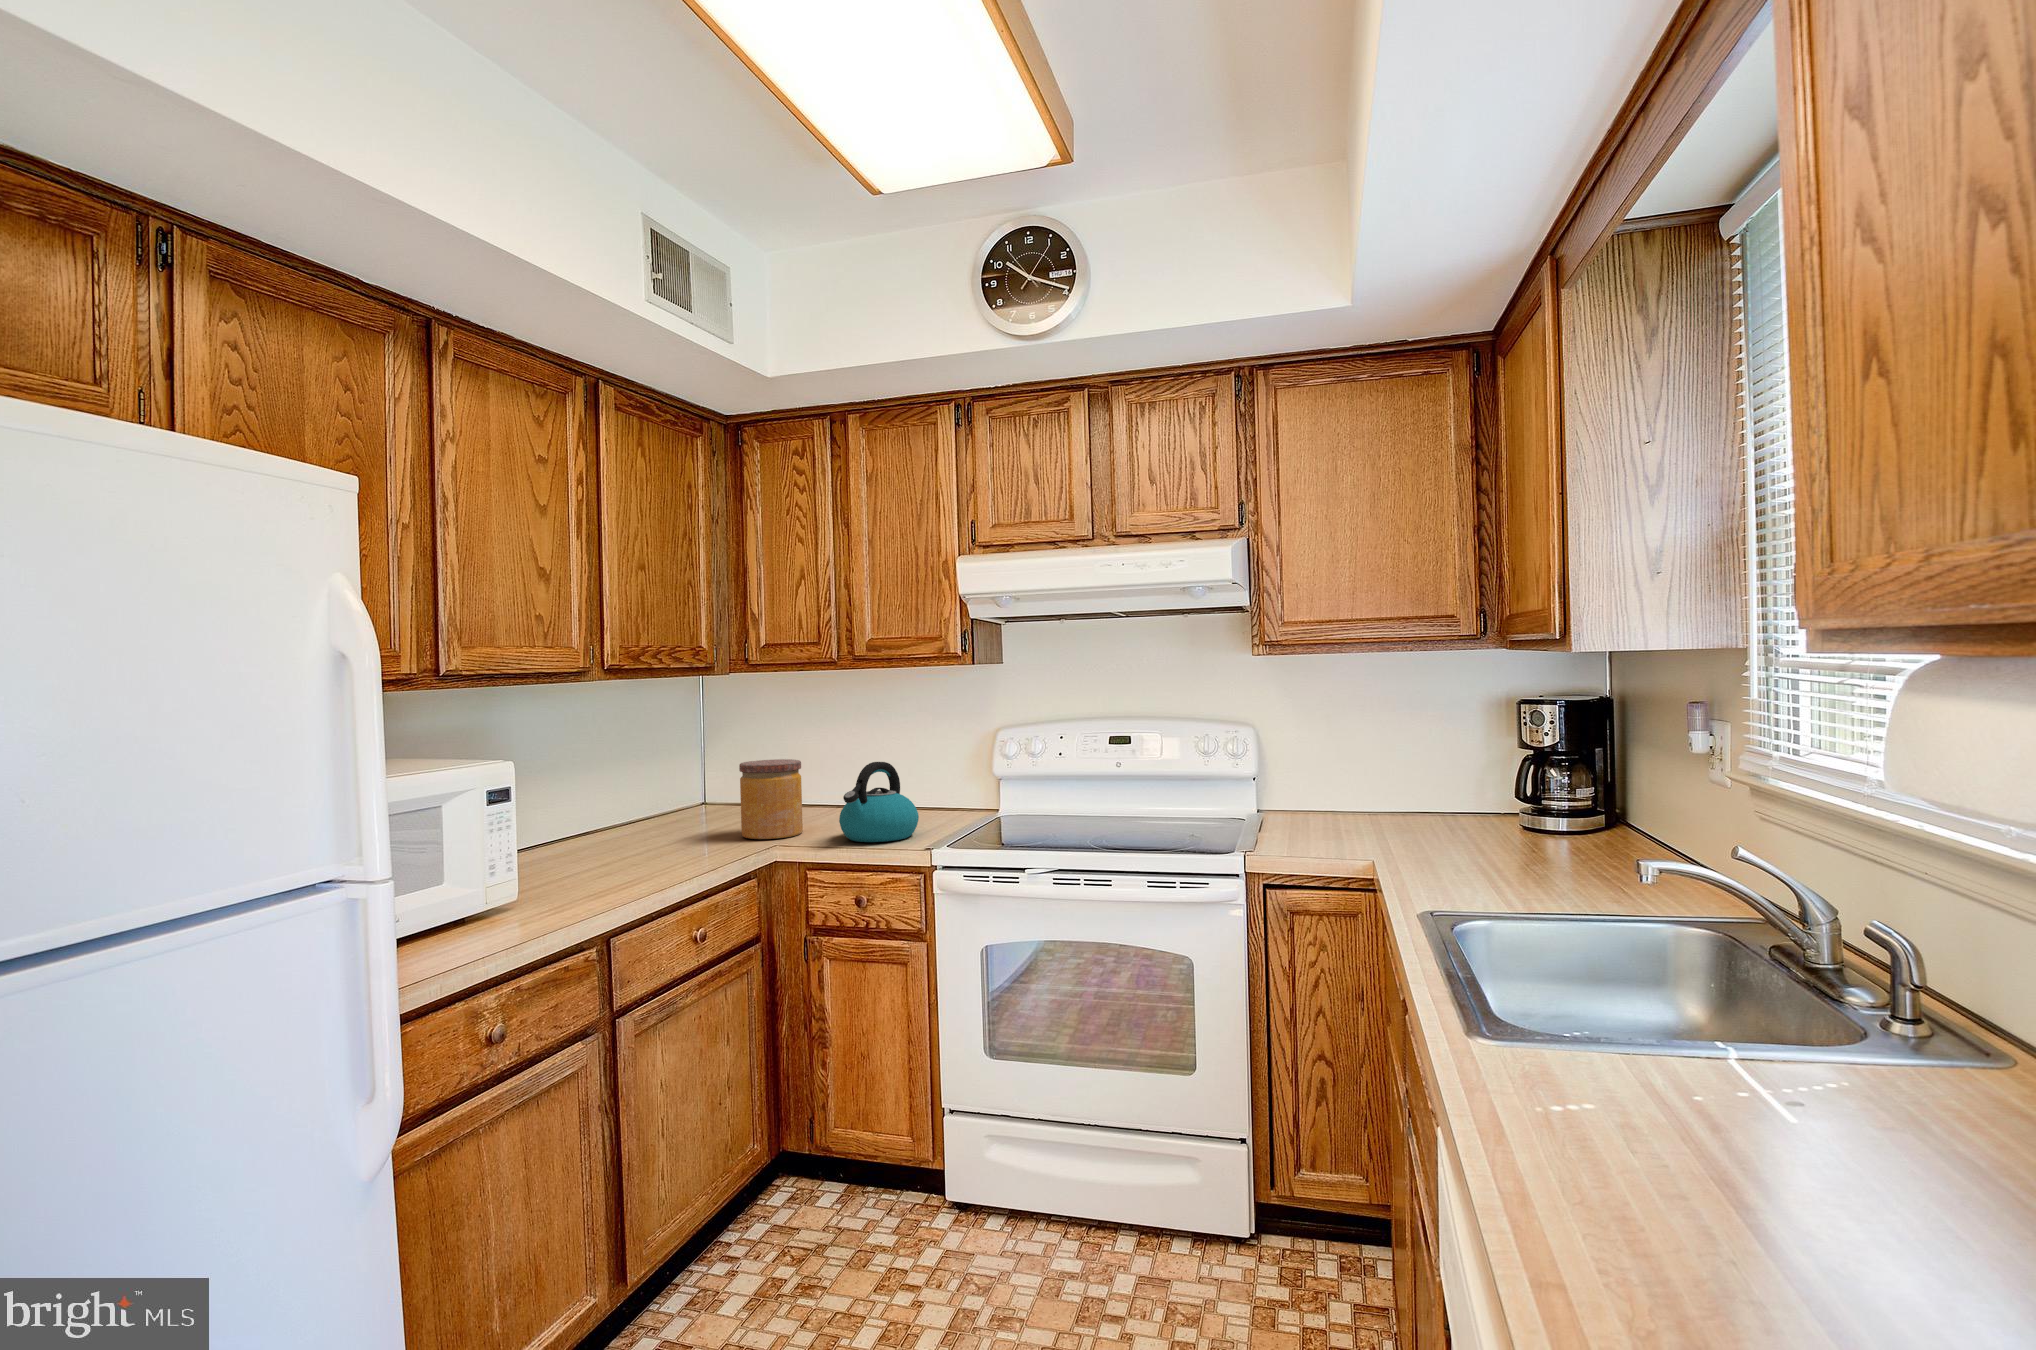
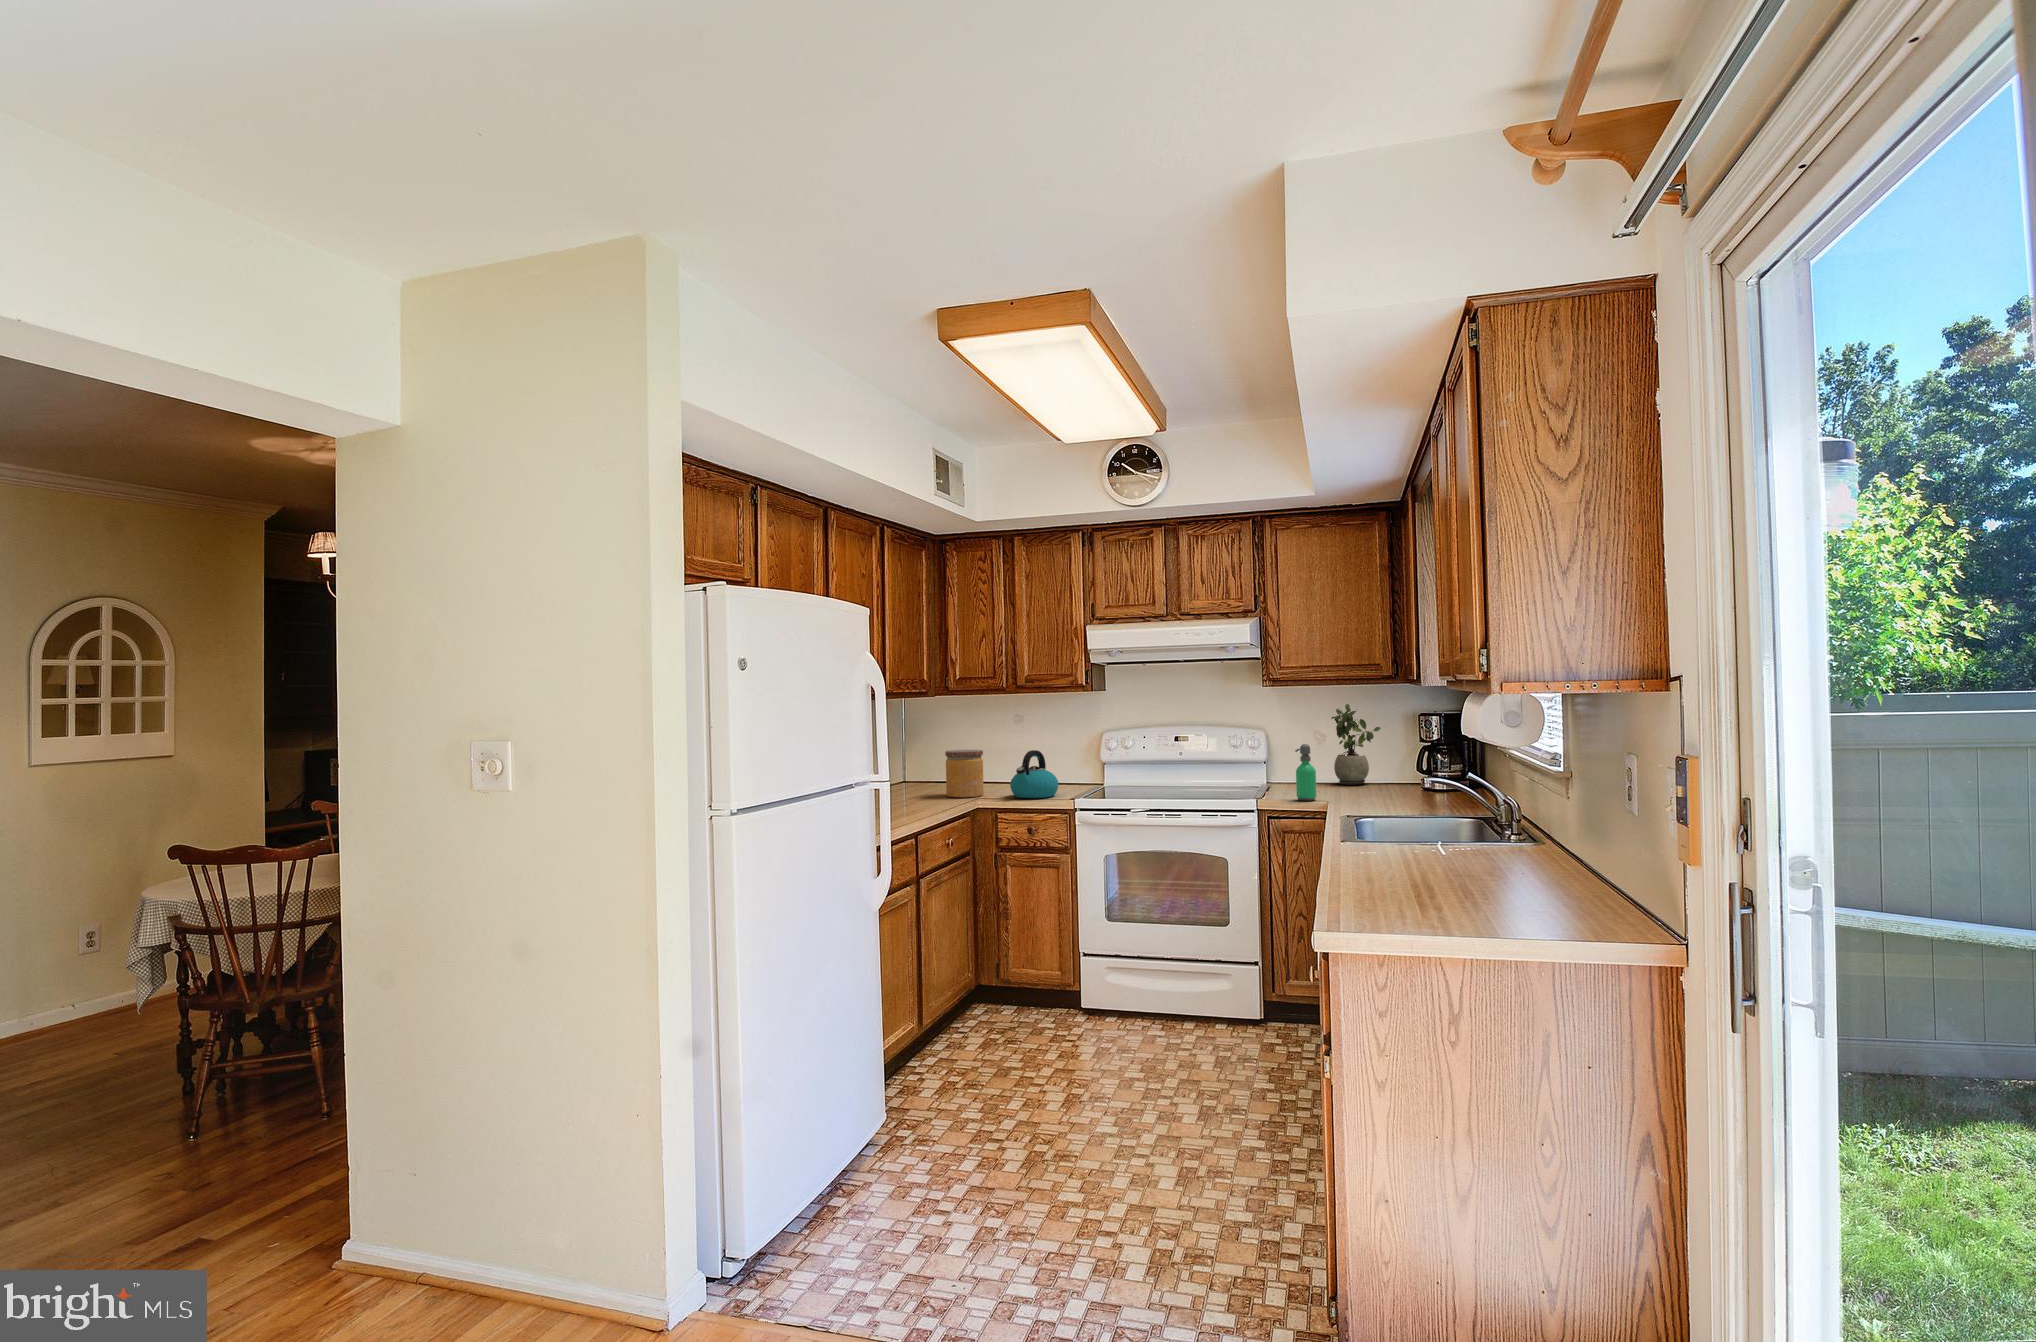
potted plant: none [1362,682,1447,814] -> present [1331,704,1380,785]
soap dispenser: none [1310,754,1346,852] -> present [1295,744,1316,801]

